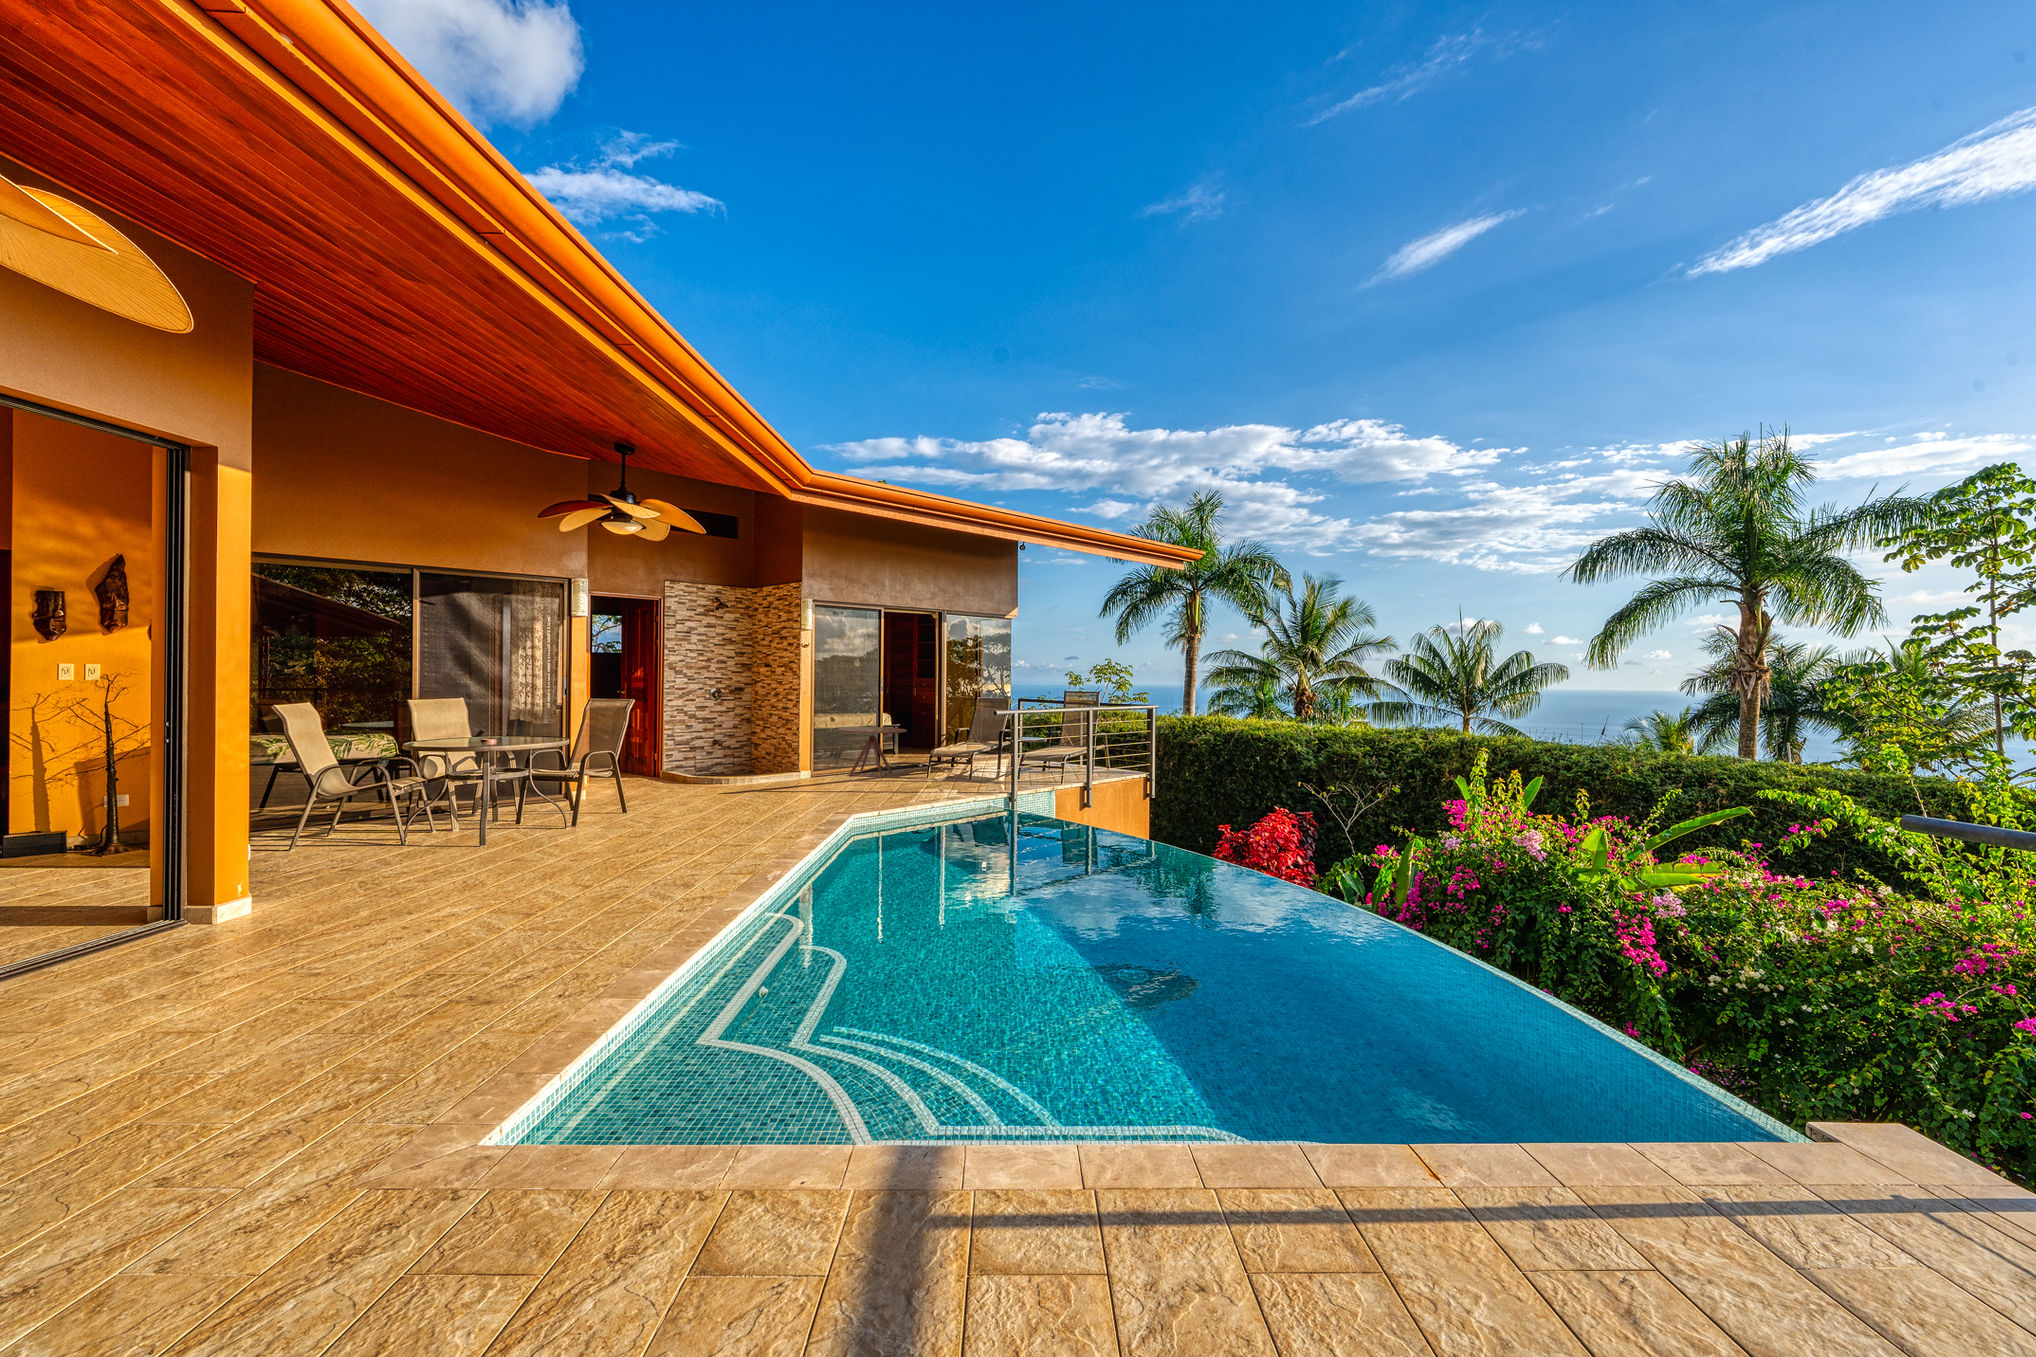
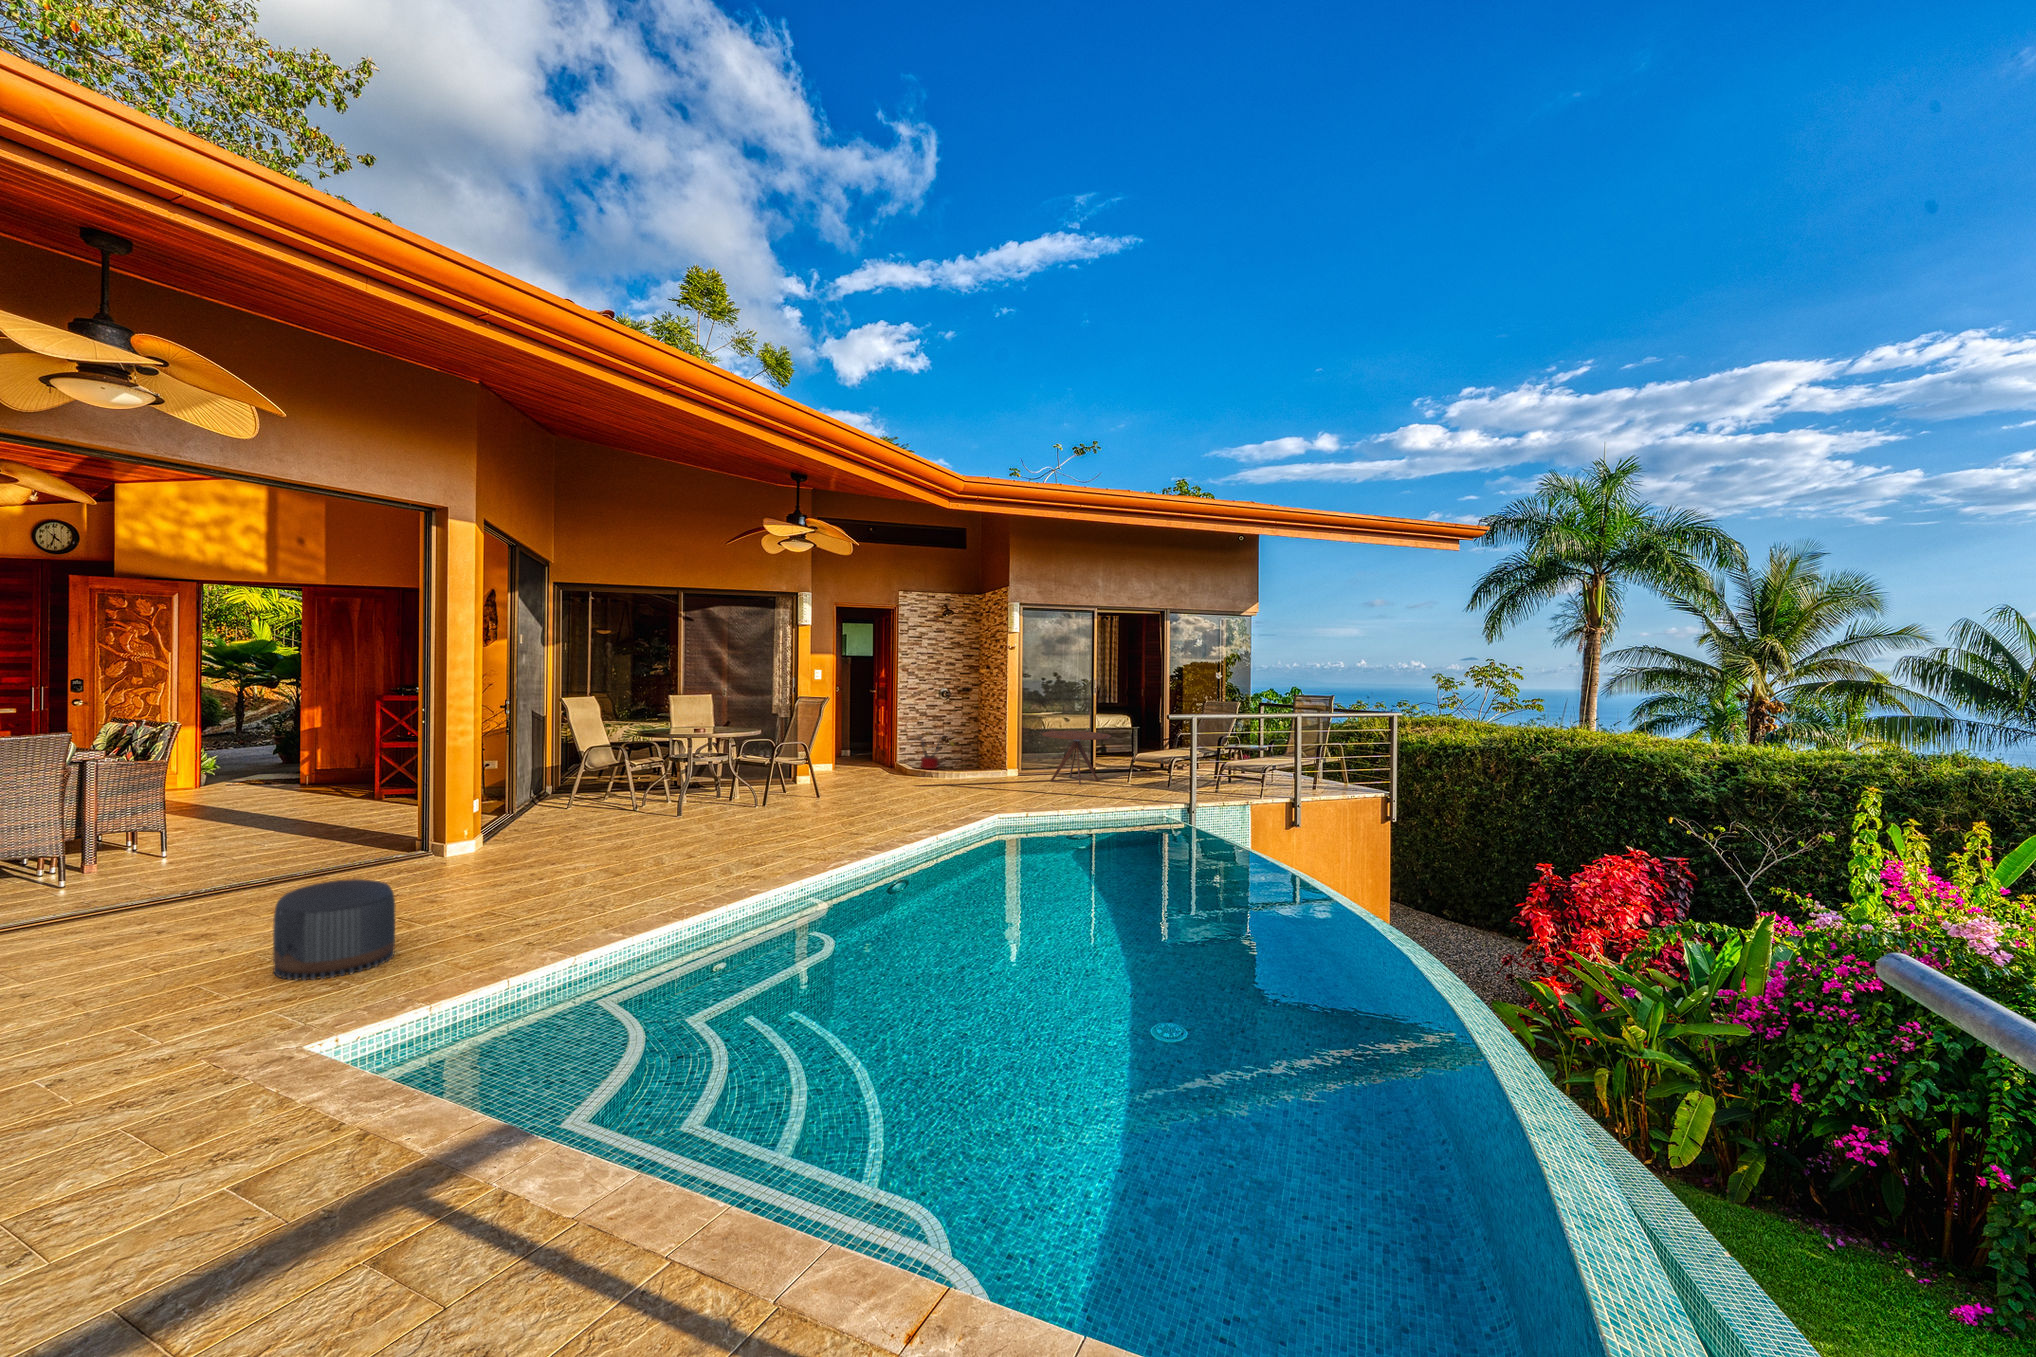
decorative plant: none [676,729,730,774] -> present [920,735,953,769]
pouf: none [207,929,399,1092] -> present [273,879,396,980]

